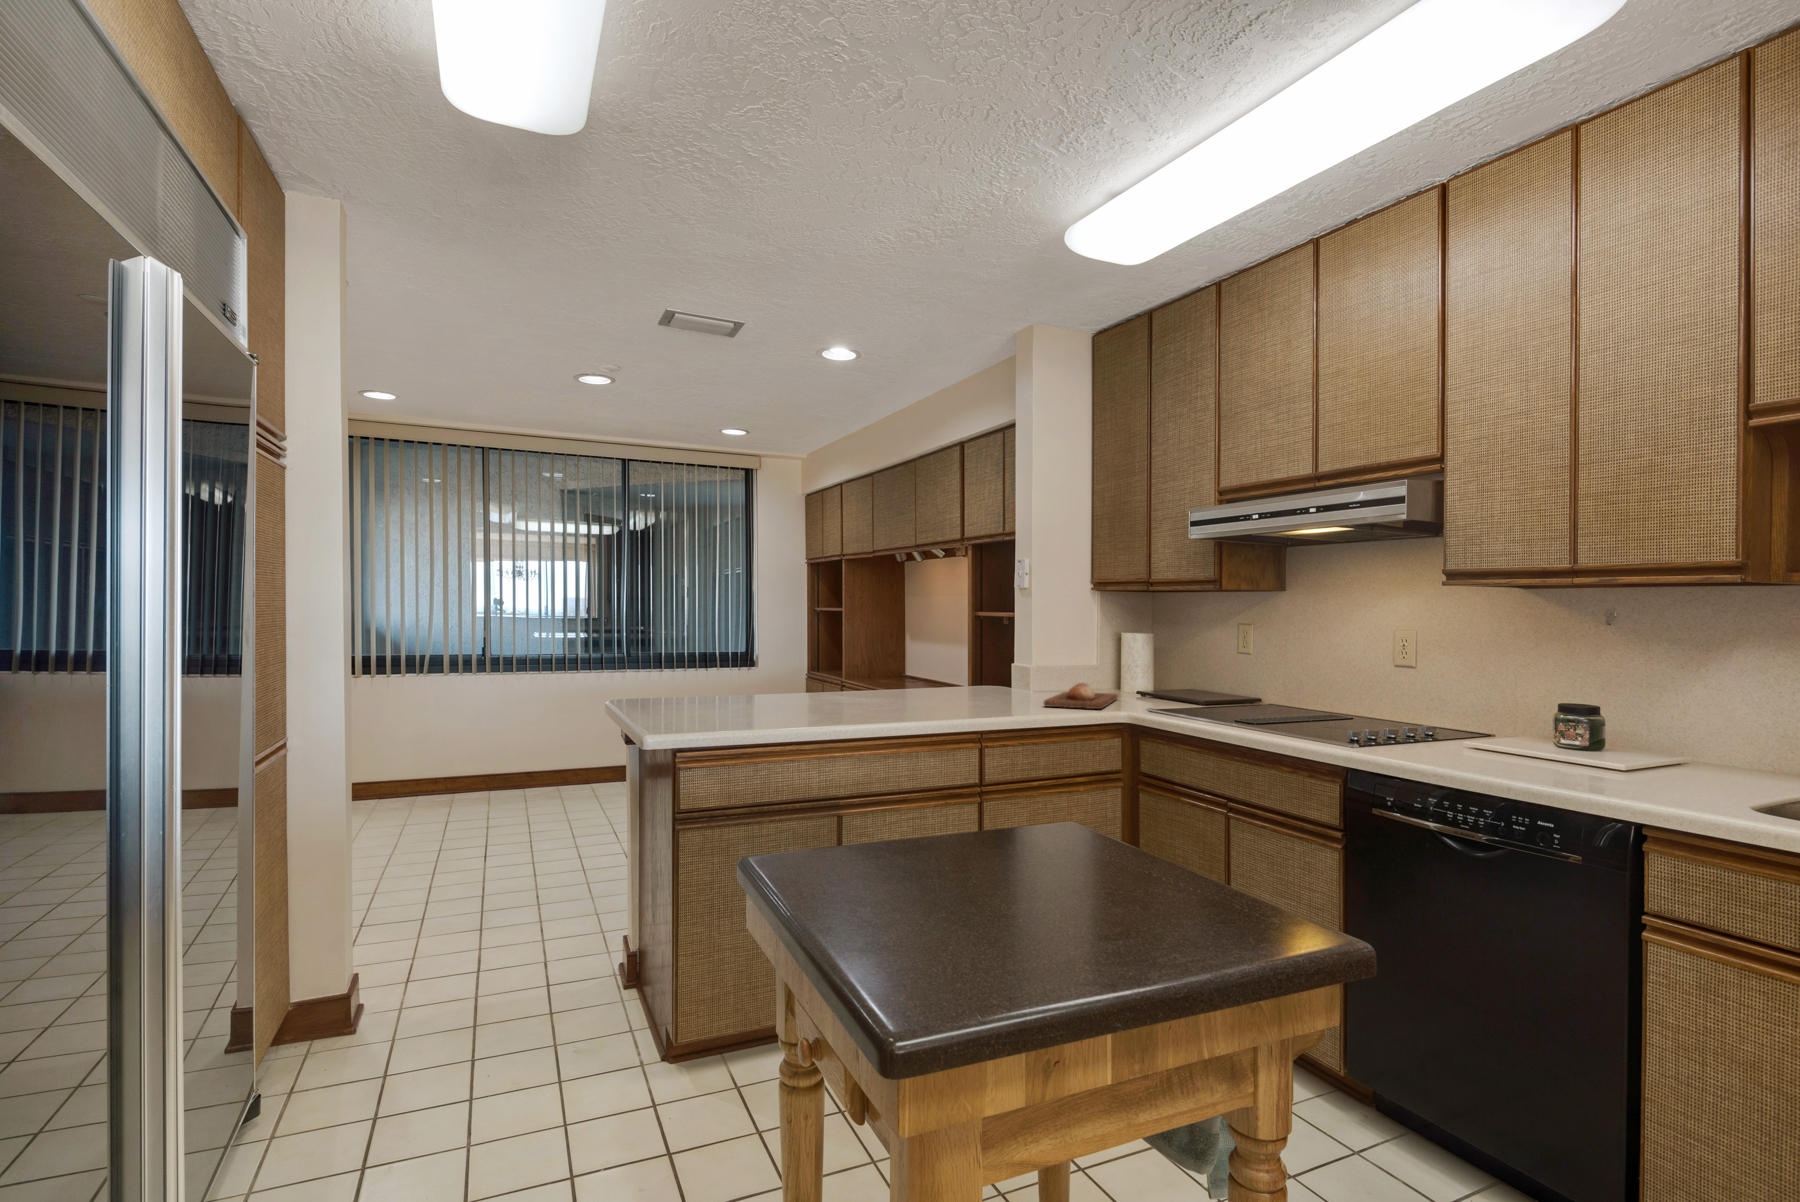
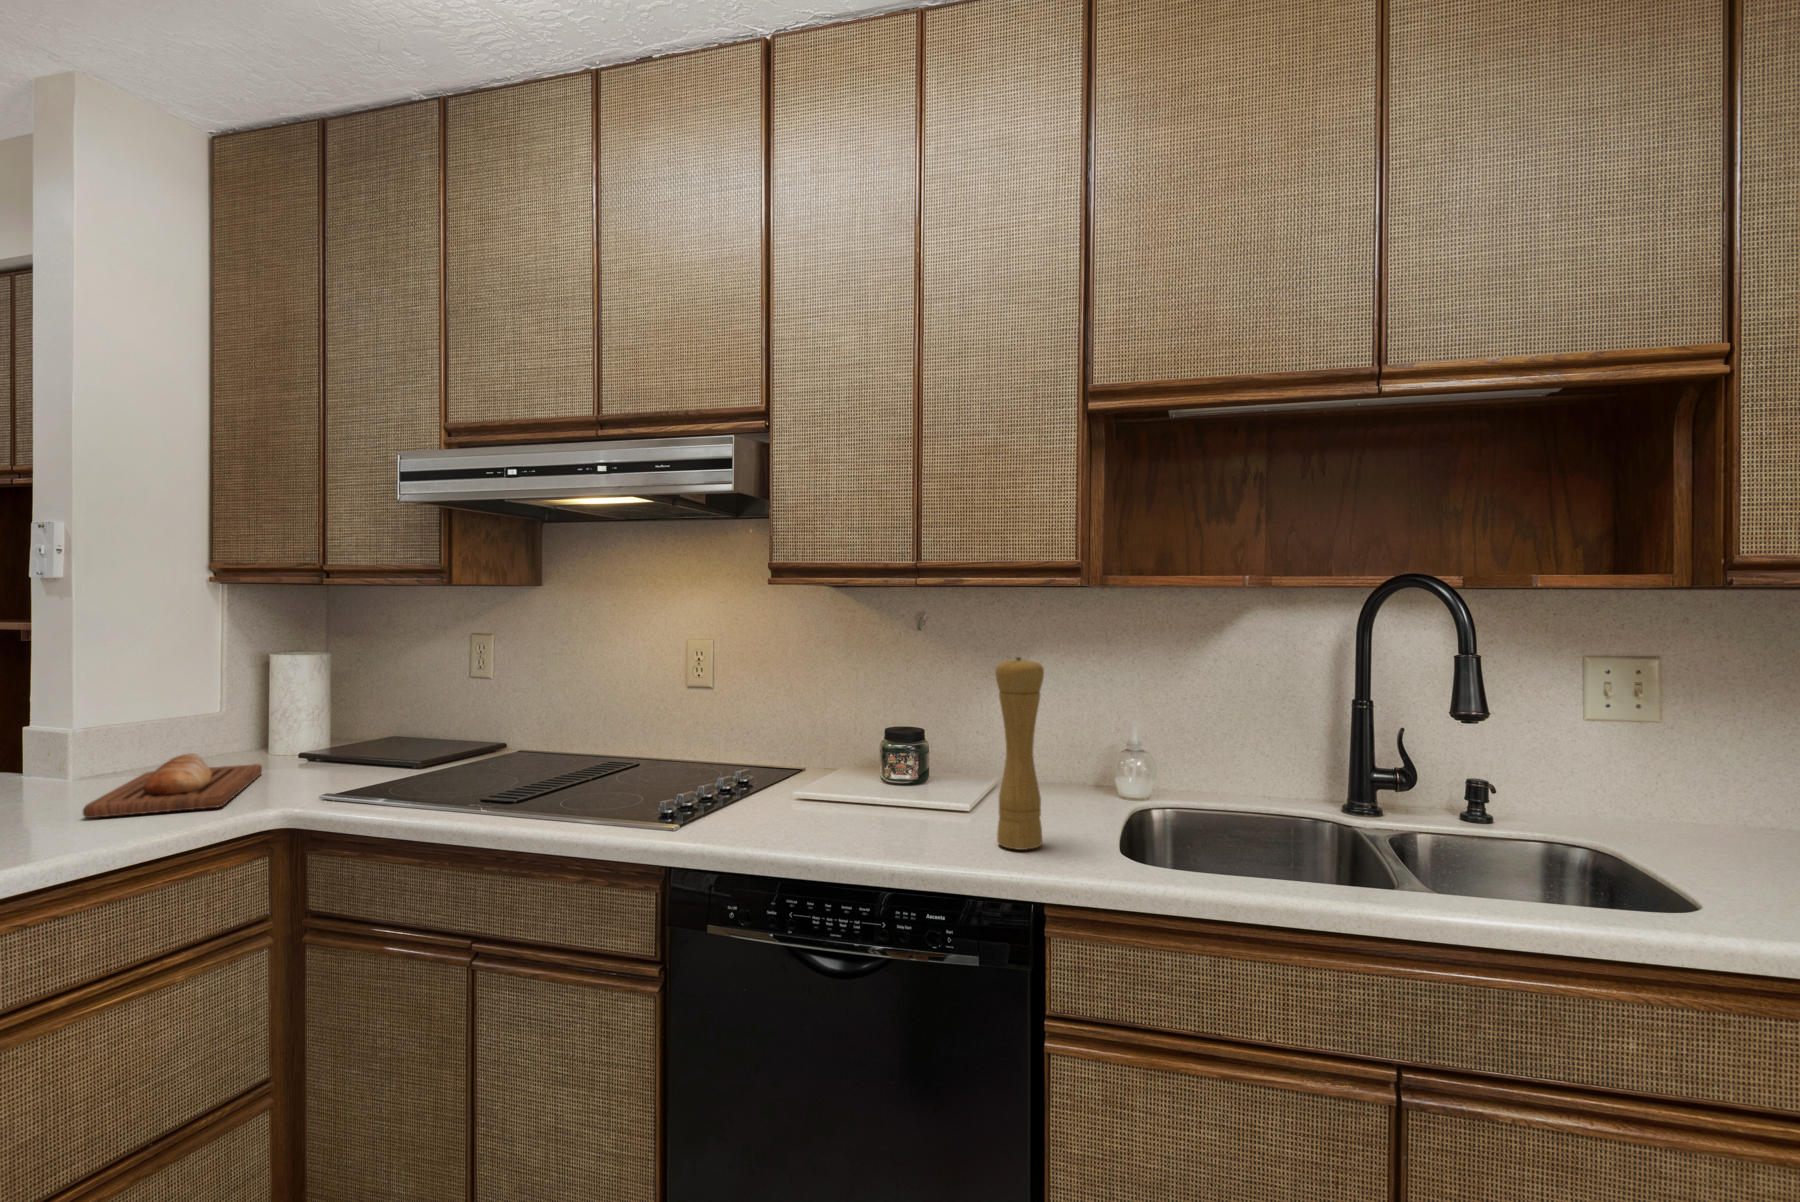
pepper mill: none [1618,639,1668,792] -> present [995,657,1044,850]

